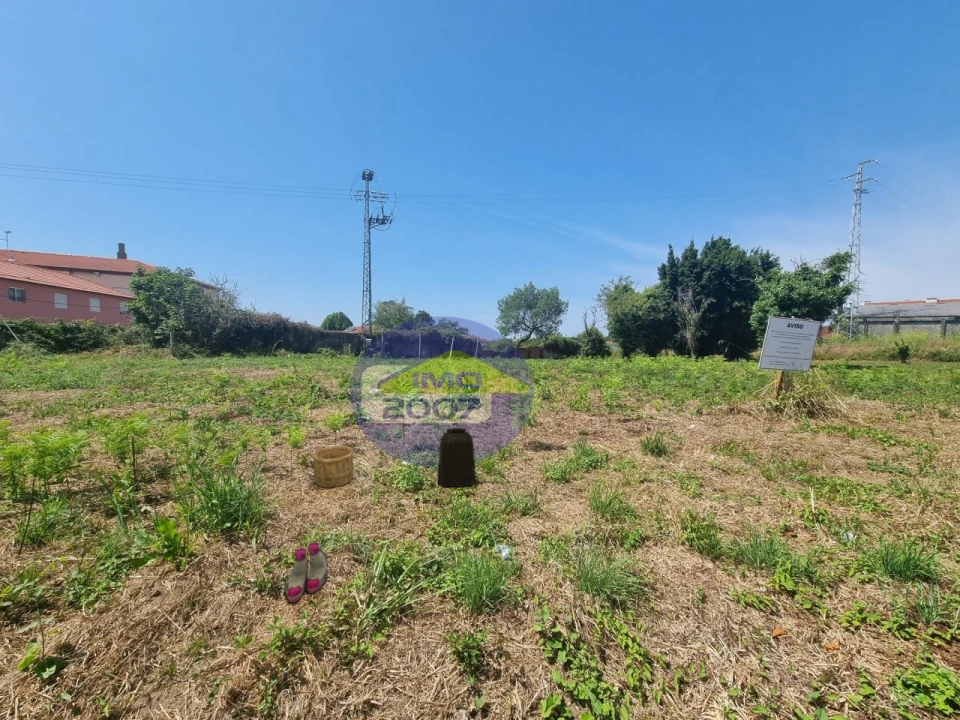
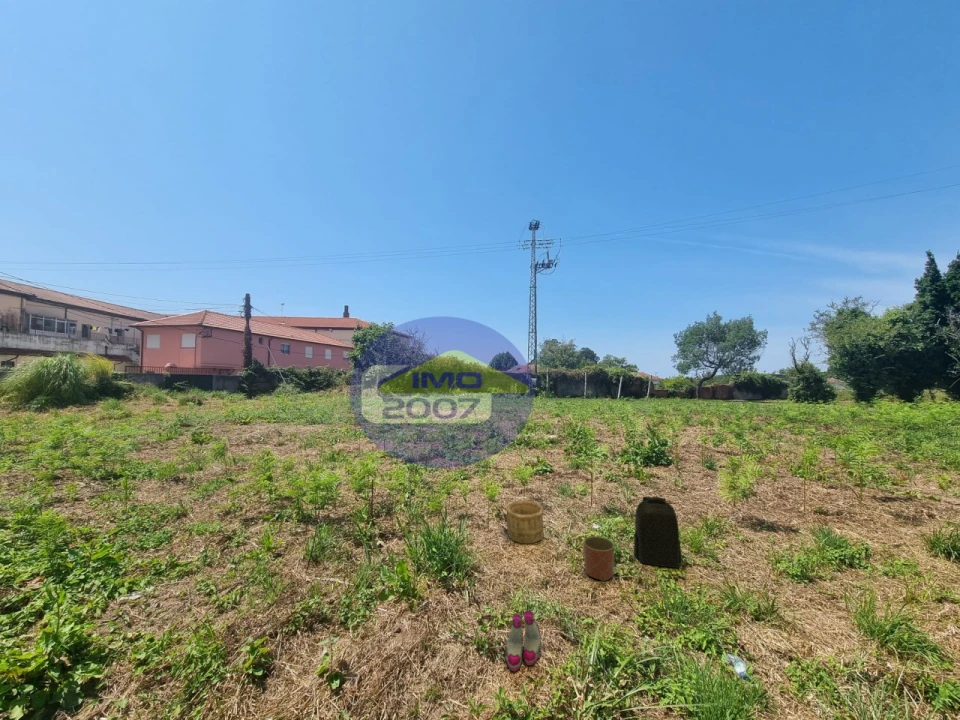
planter: none [388,468,416,507] -> present [584,536,614,581]

